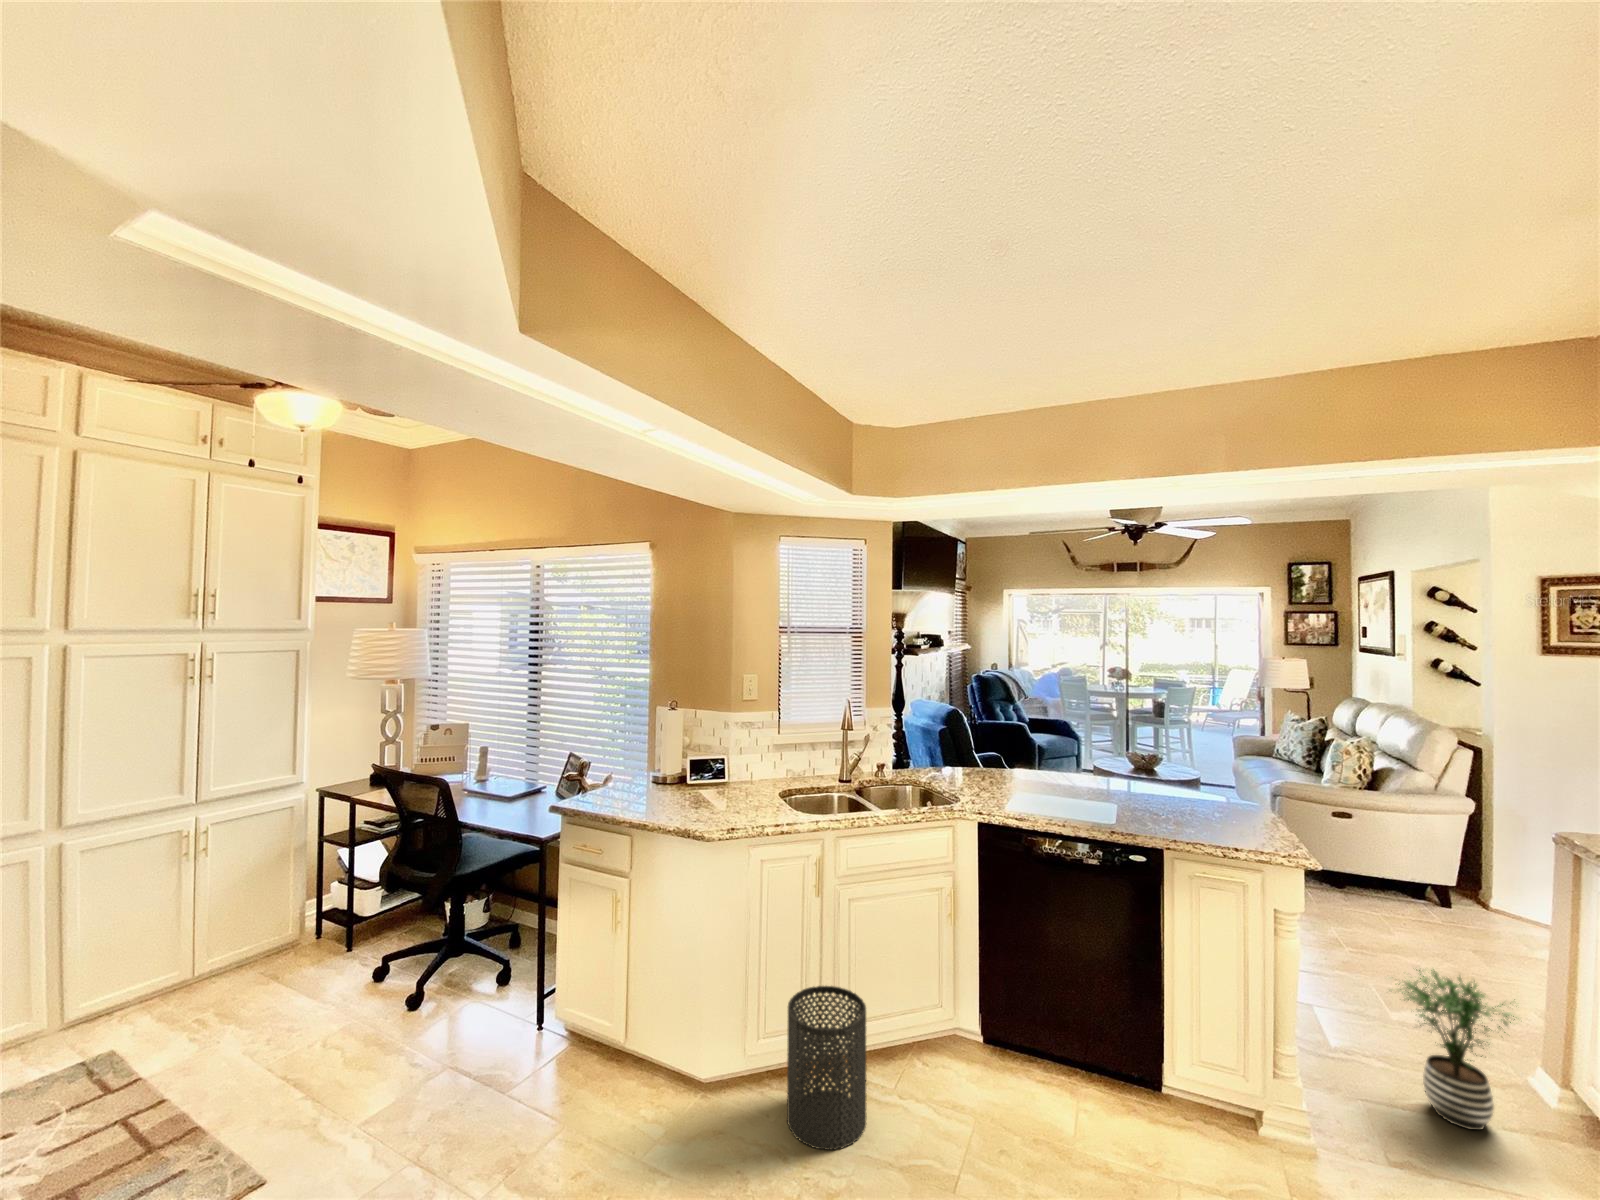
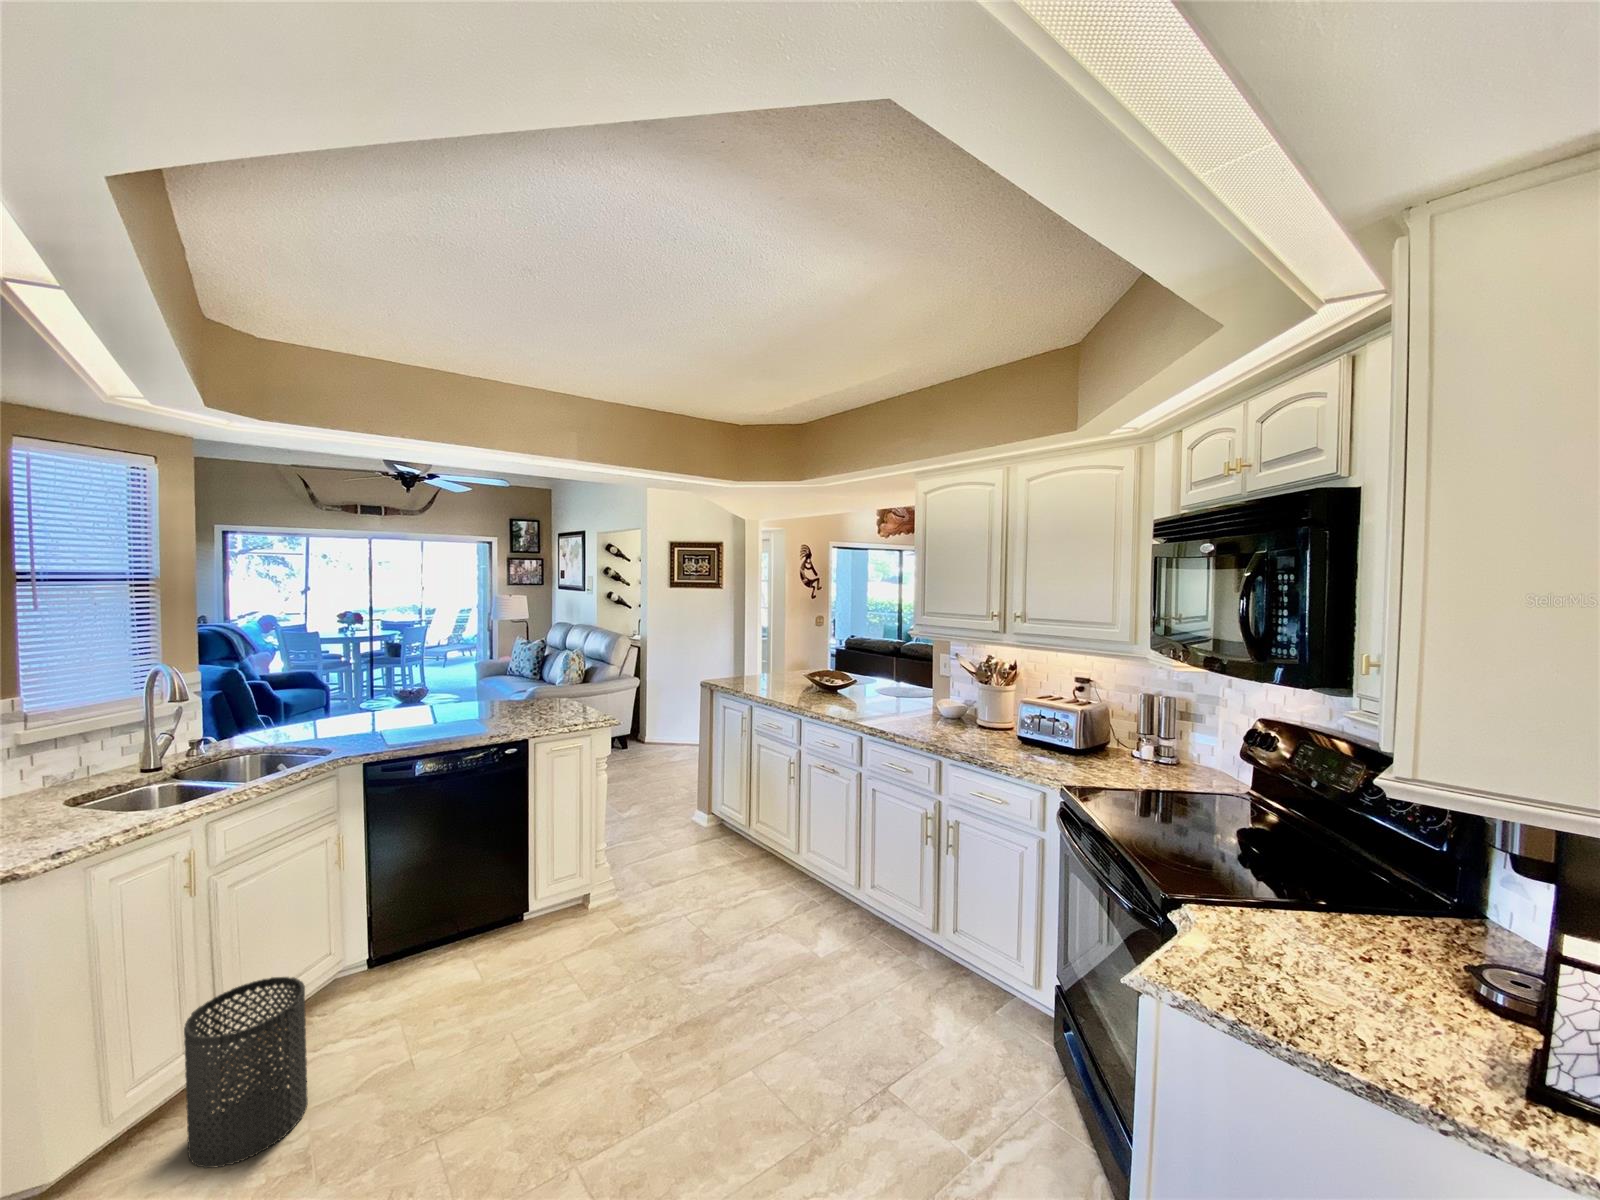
potted plant: present [1397,969,1517,1130] -> none [640,767,696,849]

